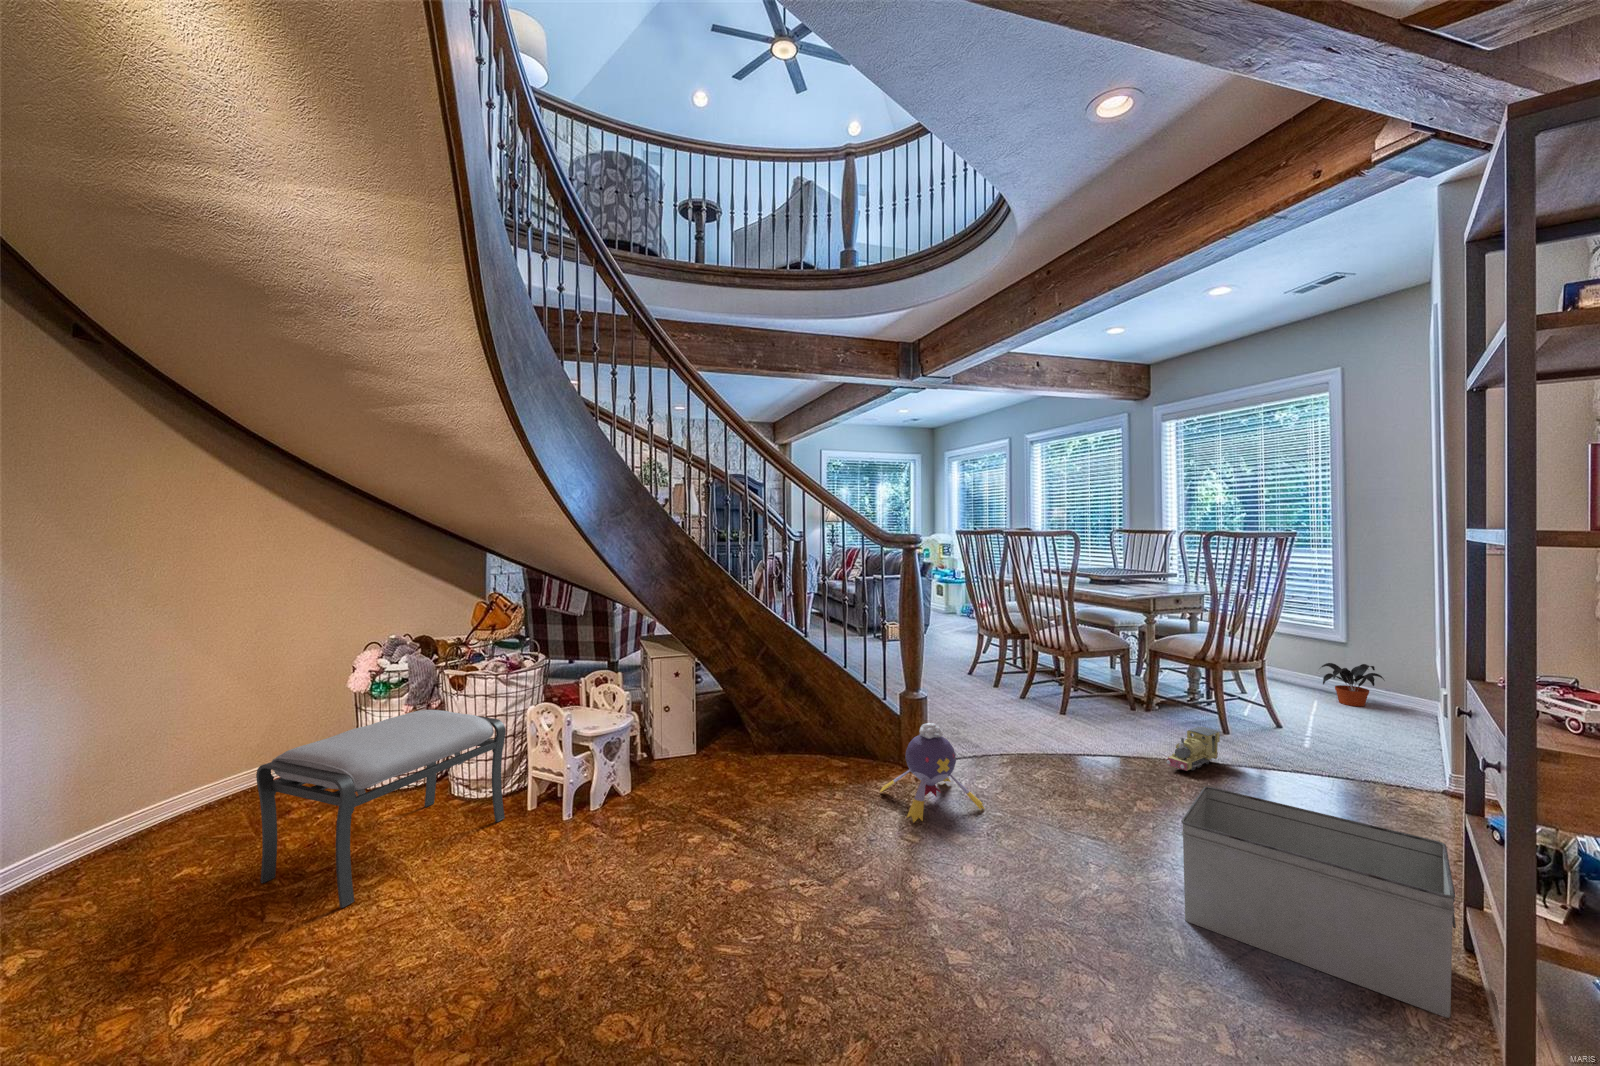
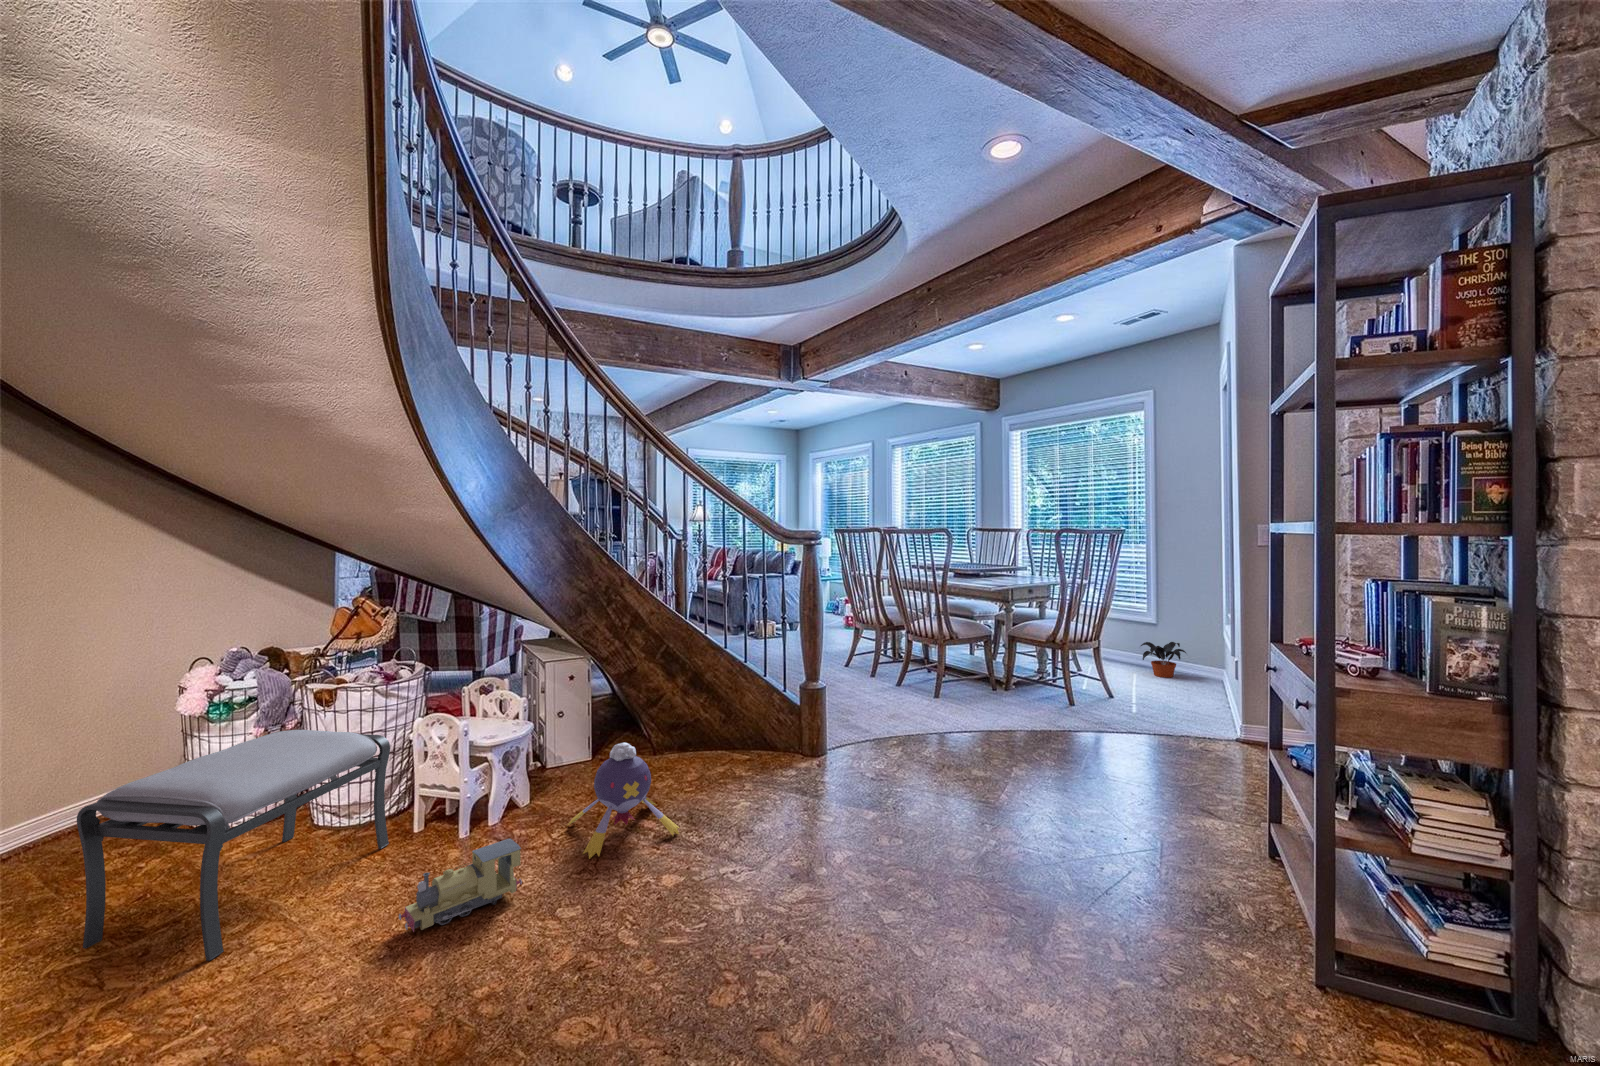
plush toy: present [880,723,985,822] -> present [567,742,679,859]
toy train: present [1167,727,1220,771] -> present [399,838,522,932]
storage bin: present [1181,787,1456,1018] -> none [1065,747,1265,908]

